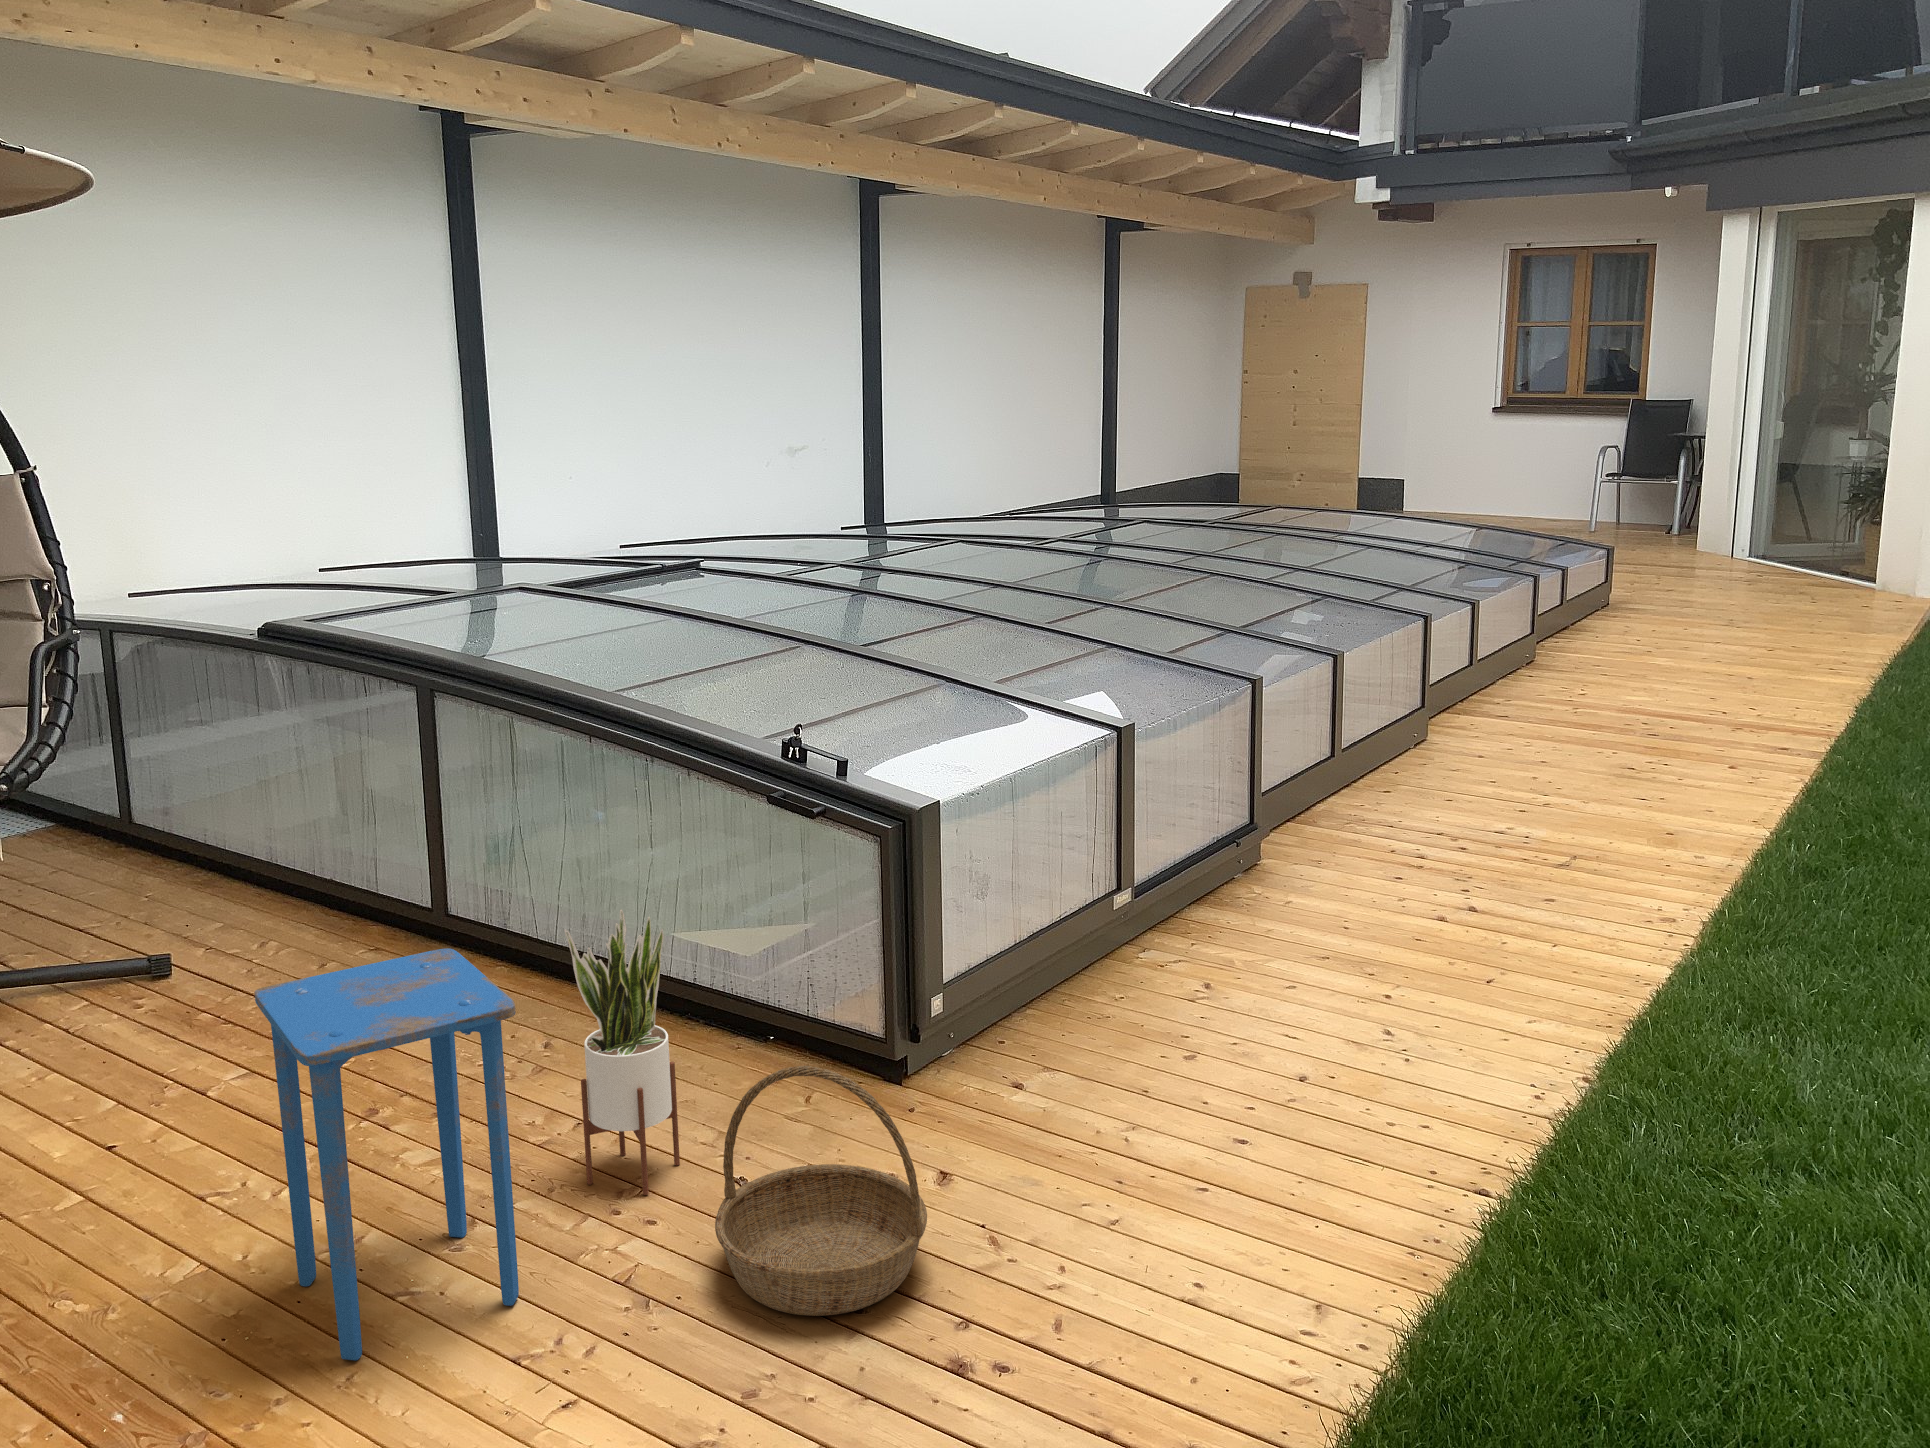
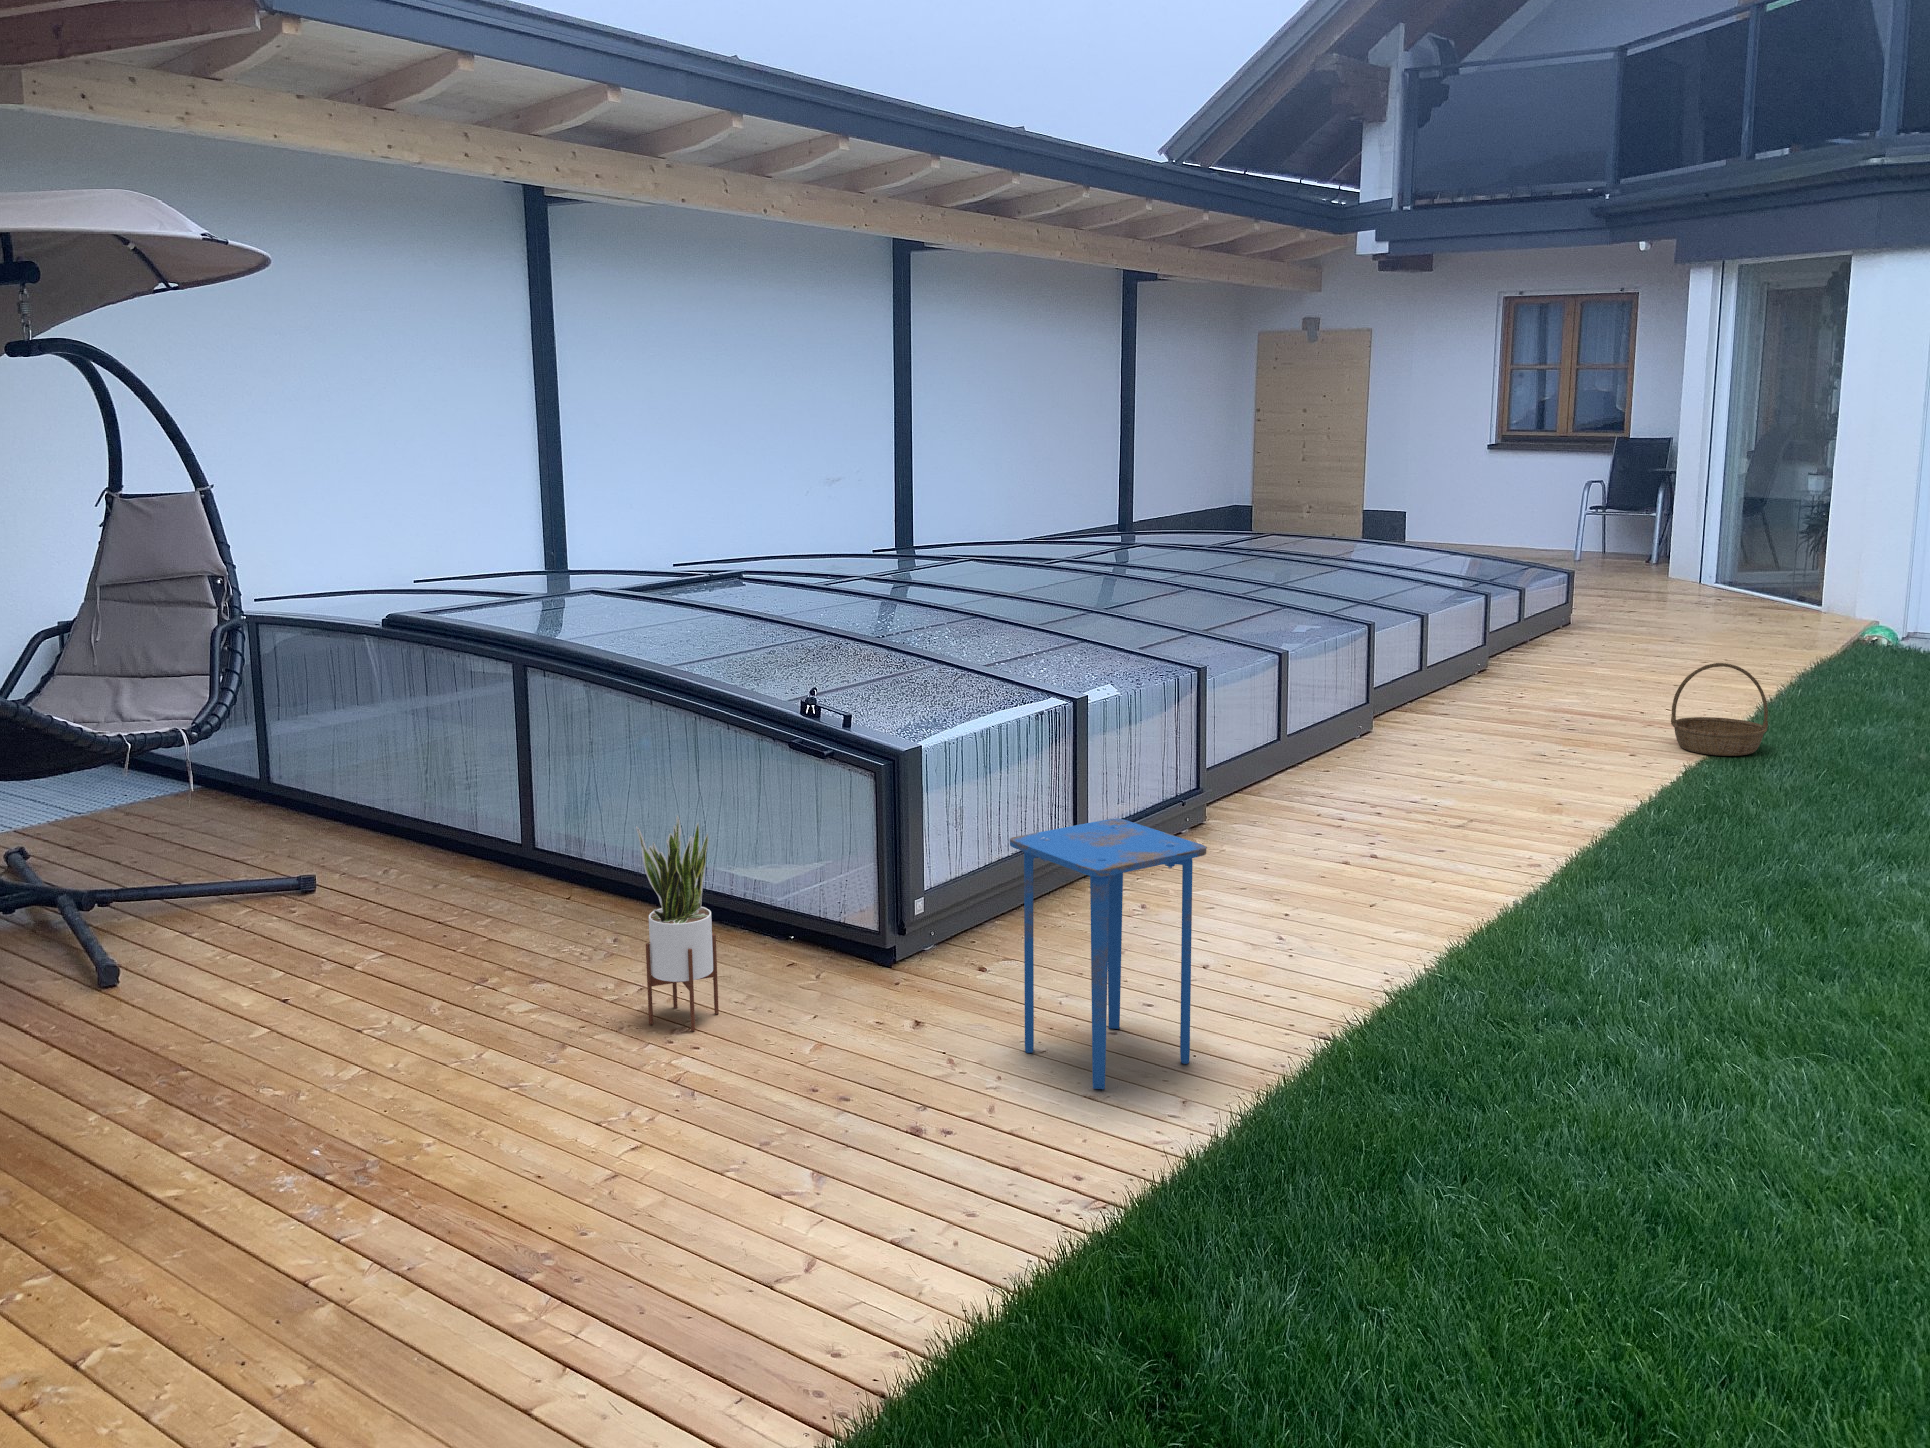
side table: present [254,948,519,1360] -> present [1010,818,1206,1089]
basket: present [715,1066,927,1316] -> present [1671,663,1768,756]

